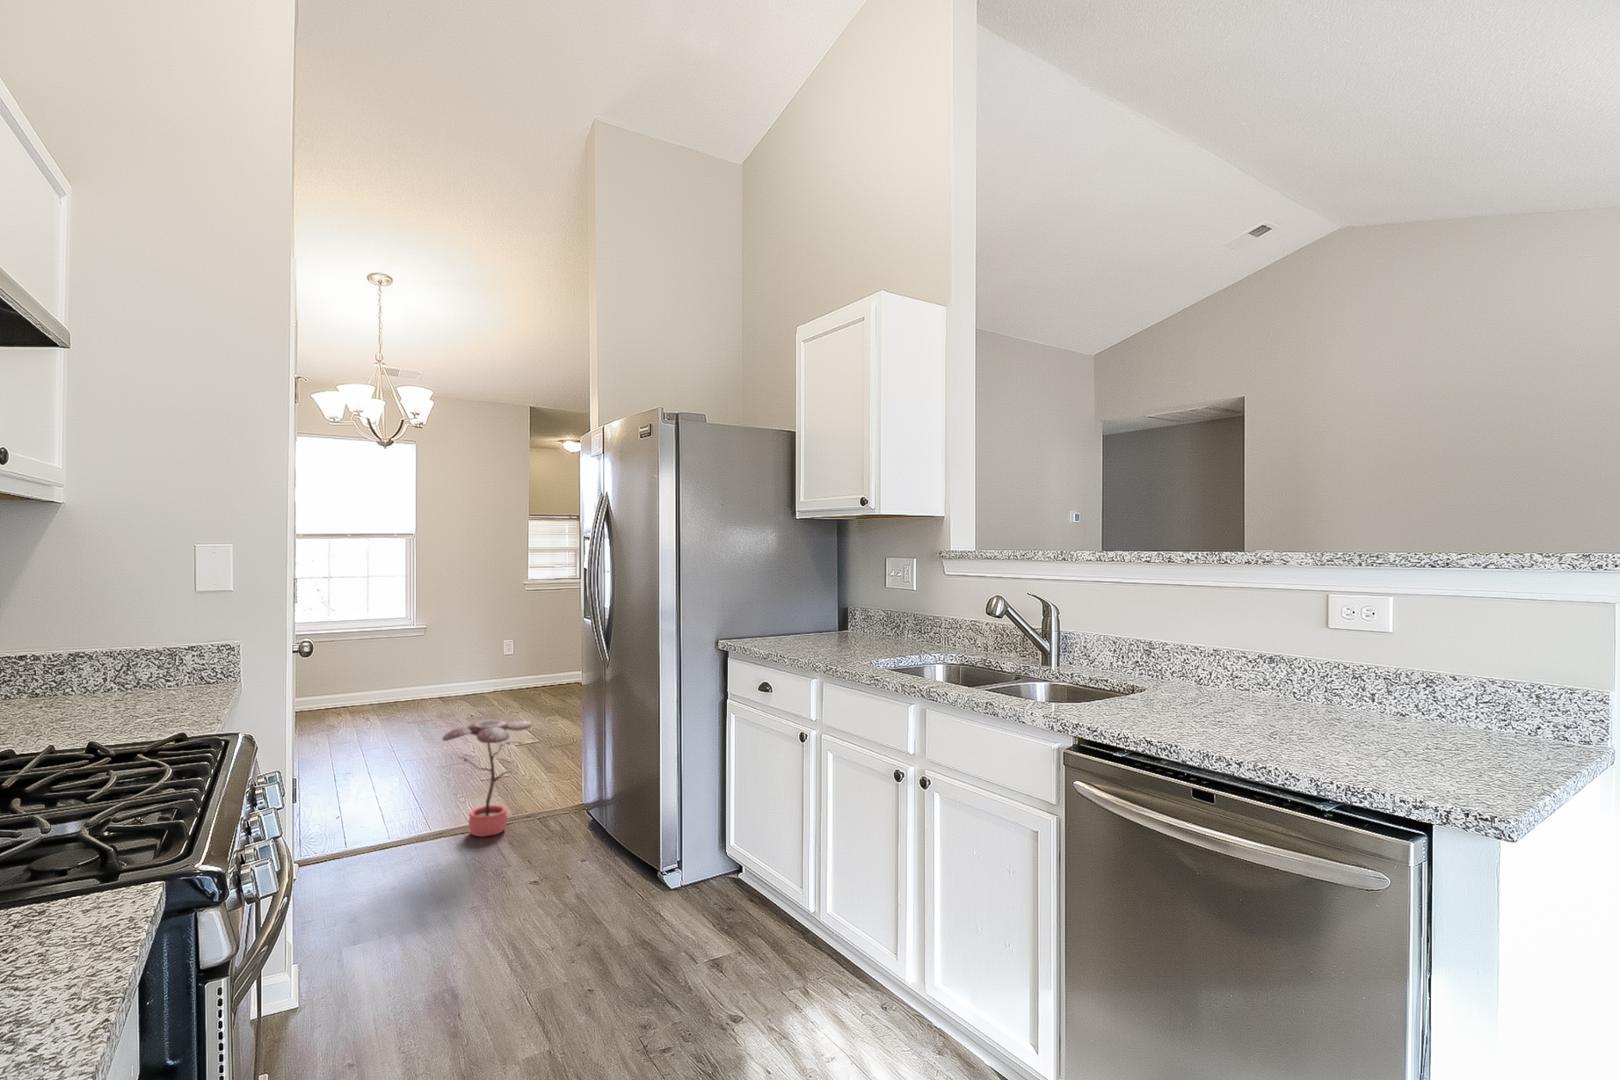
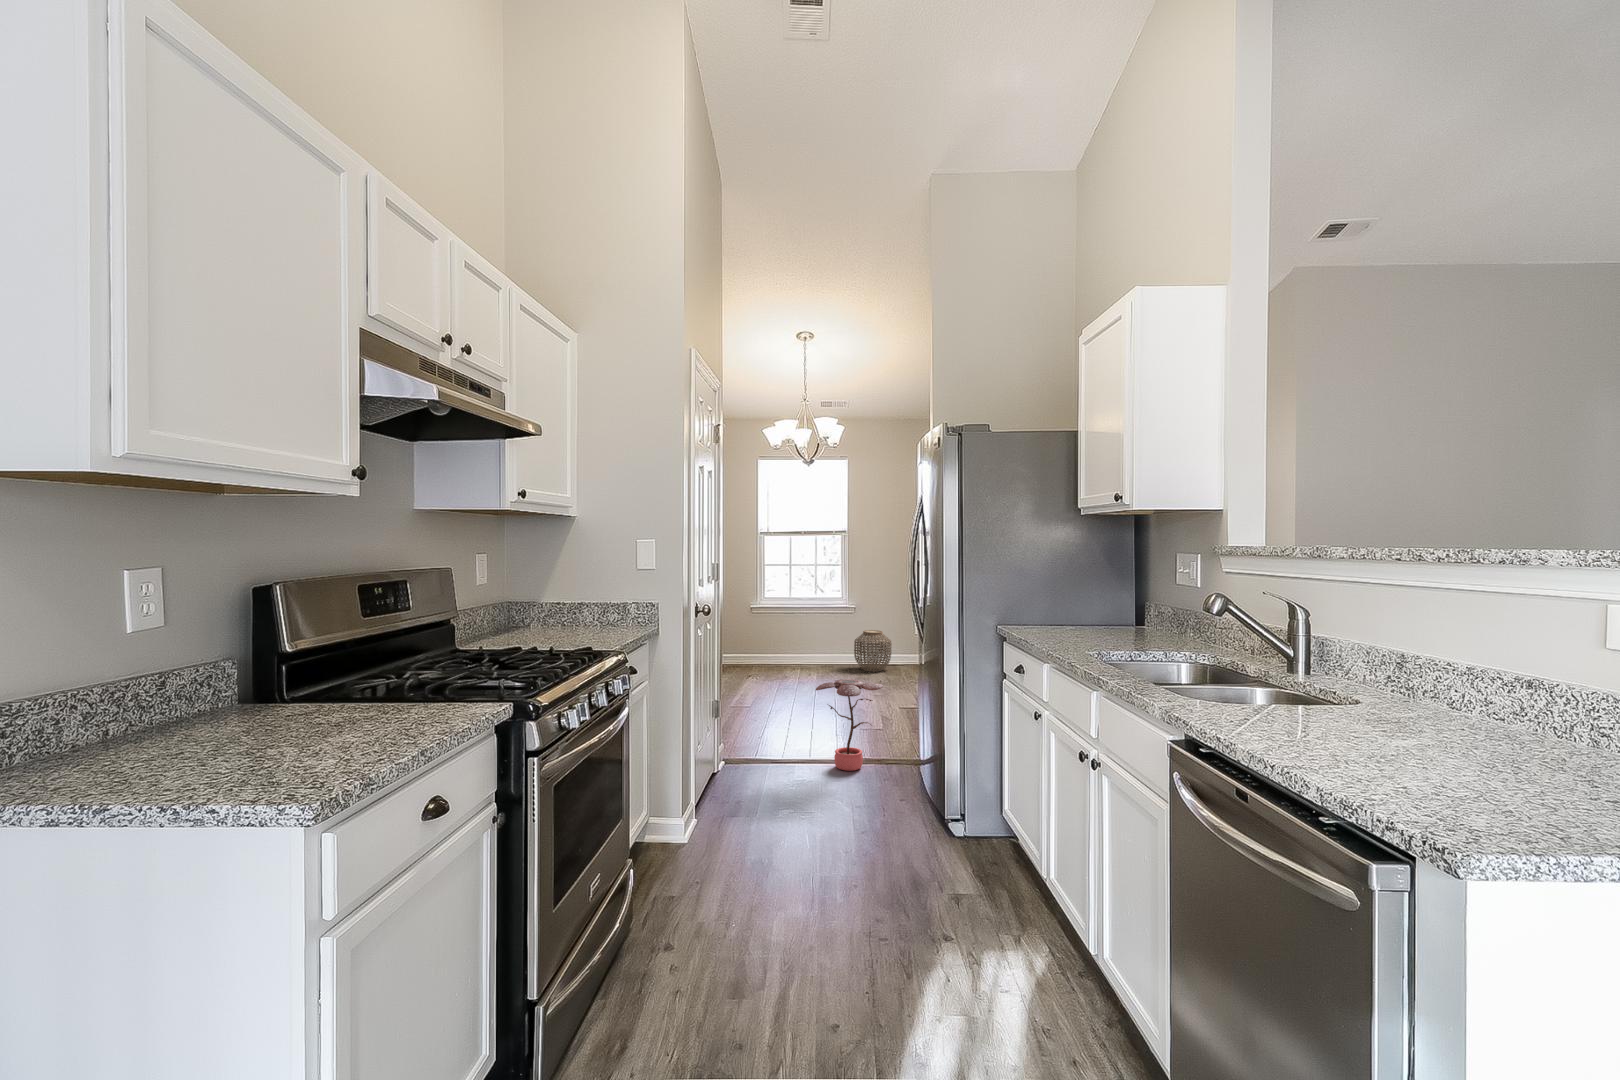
woven basket: none [420,653,470,704] -> present [854,630,891,671]

